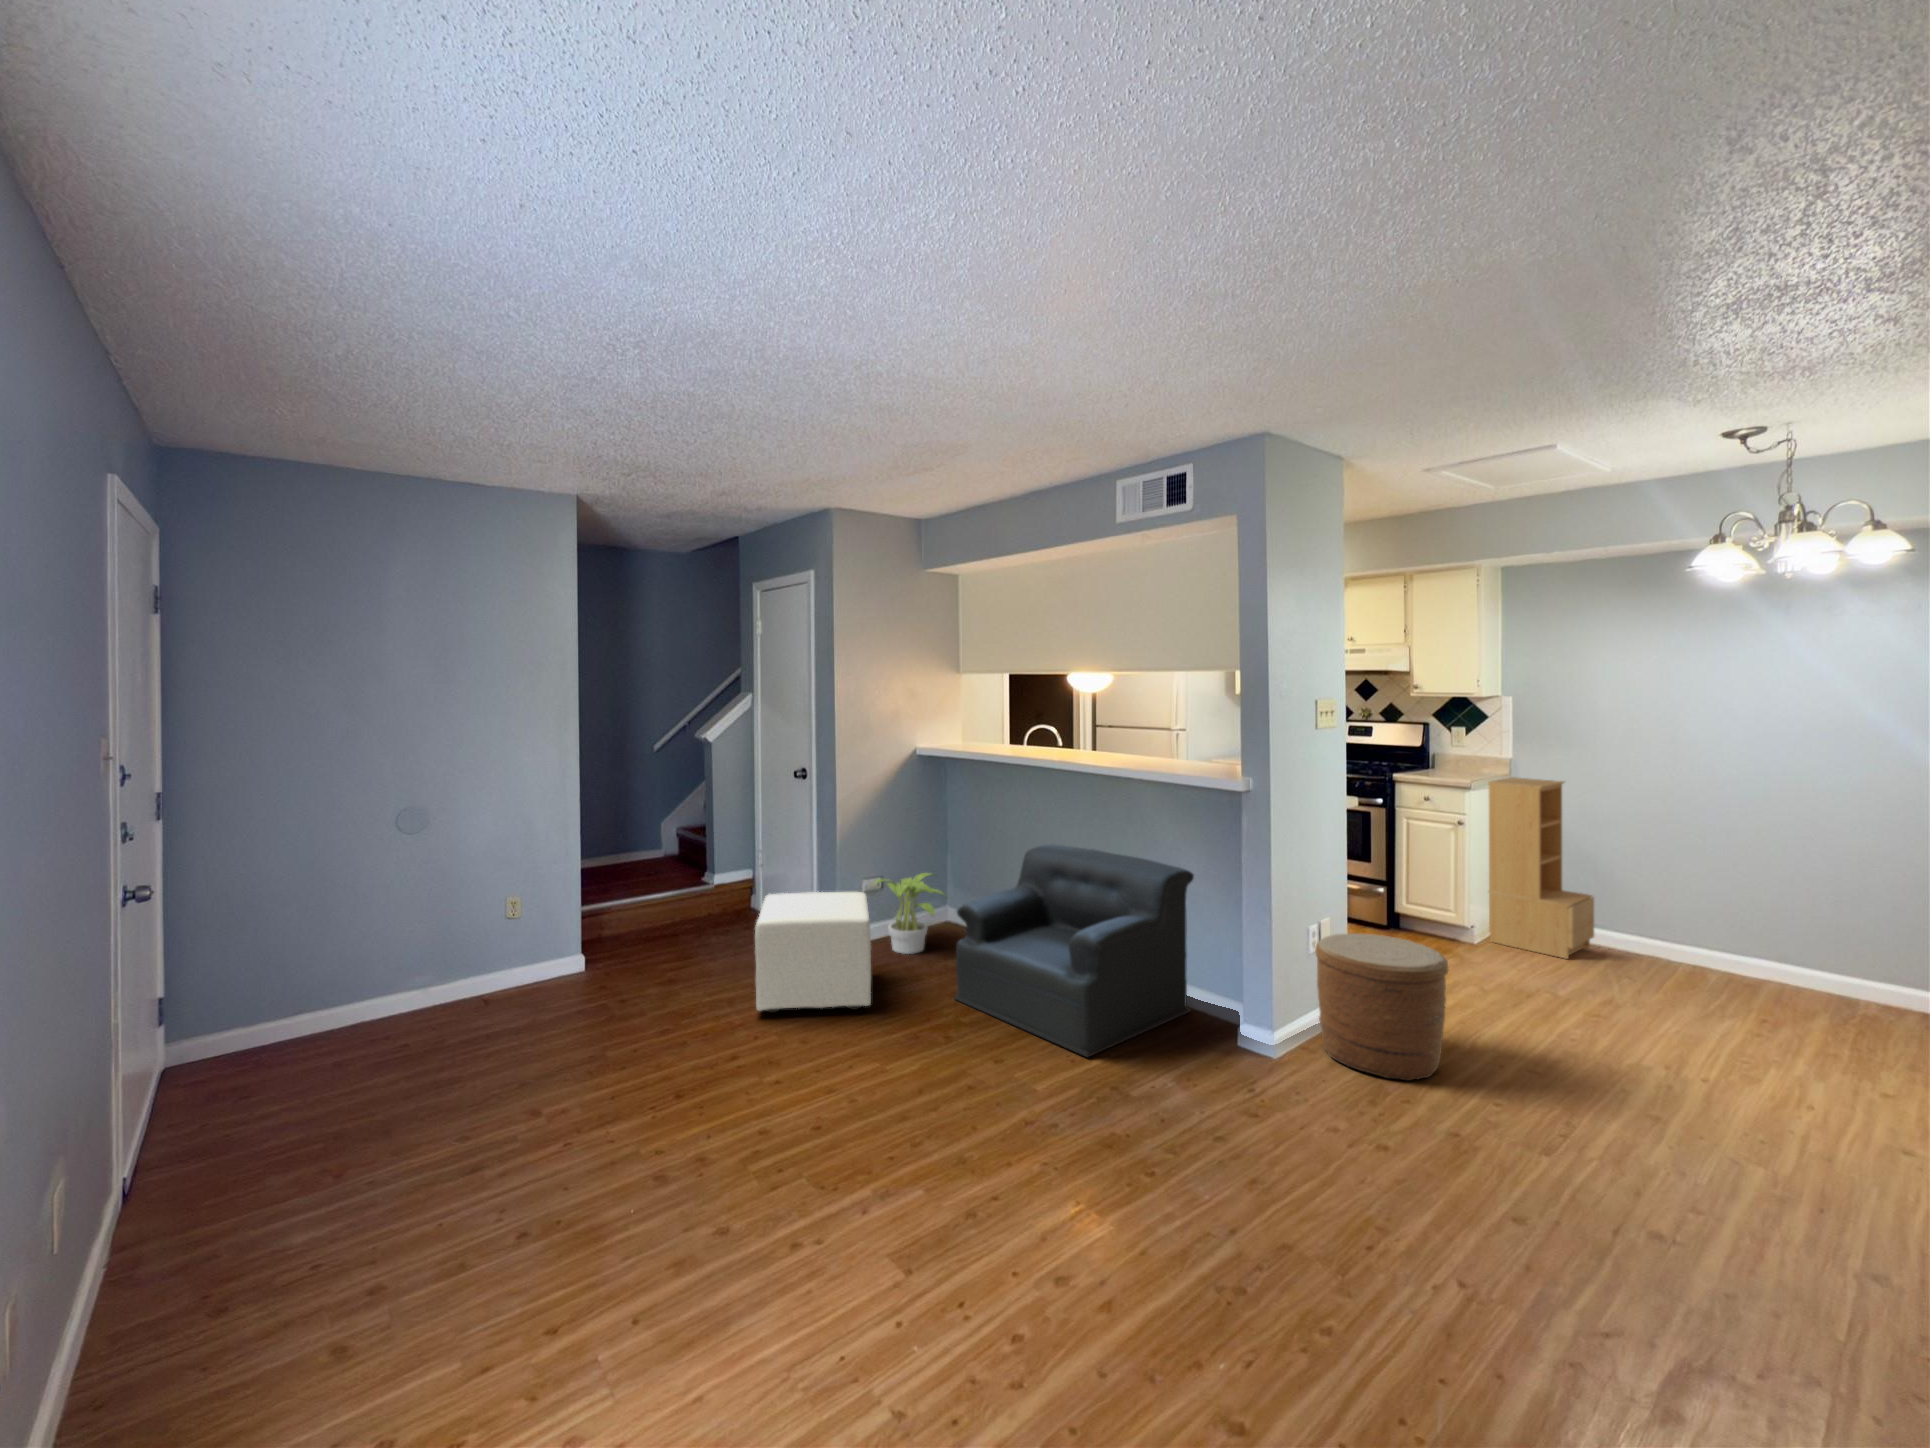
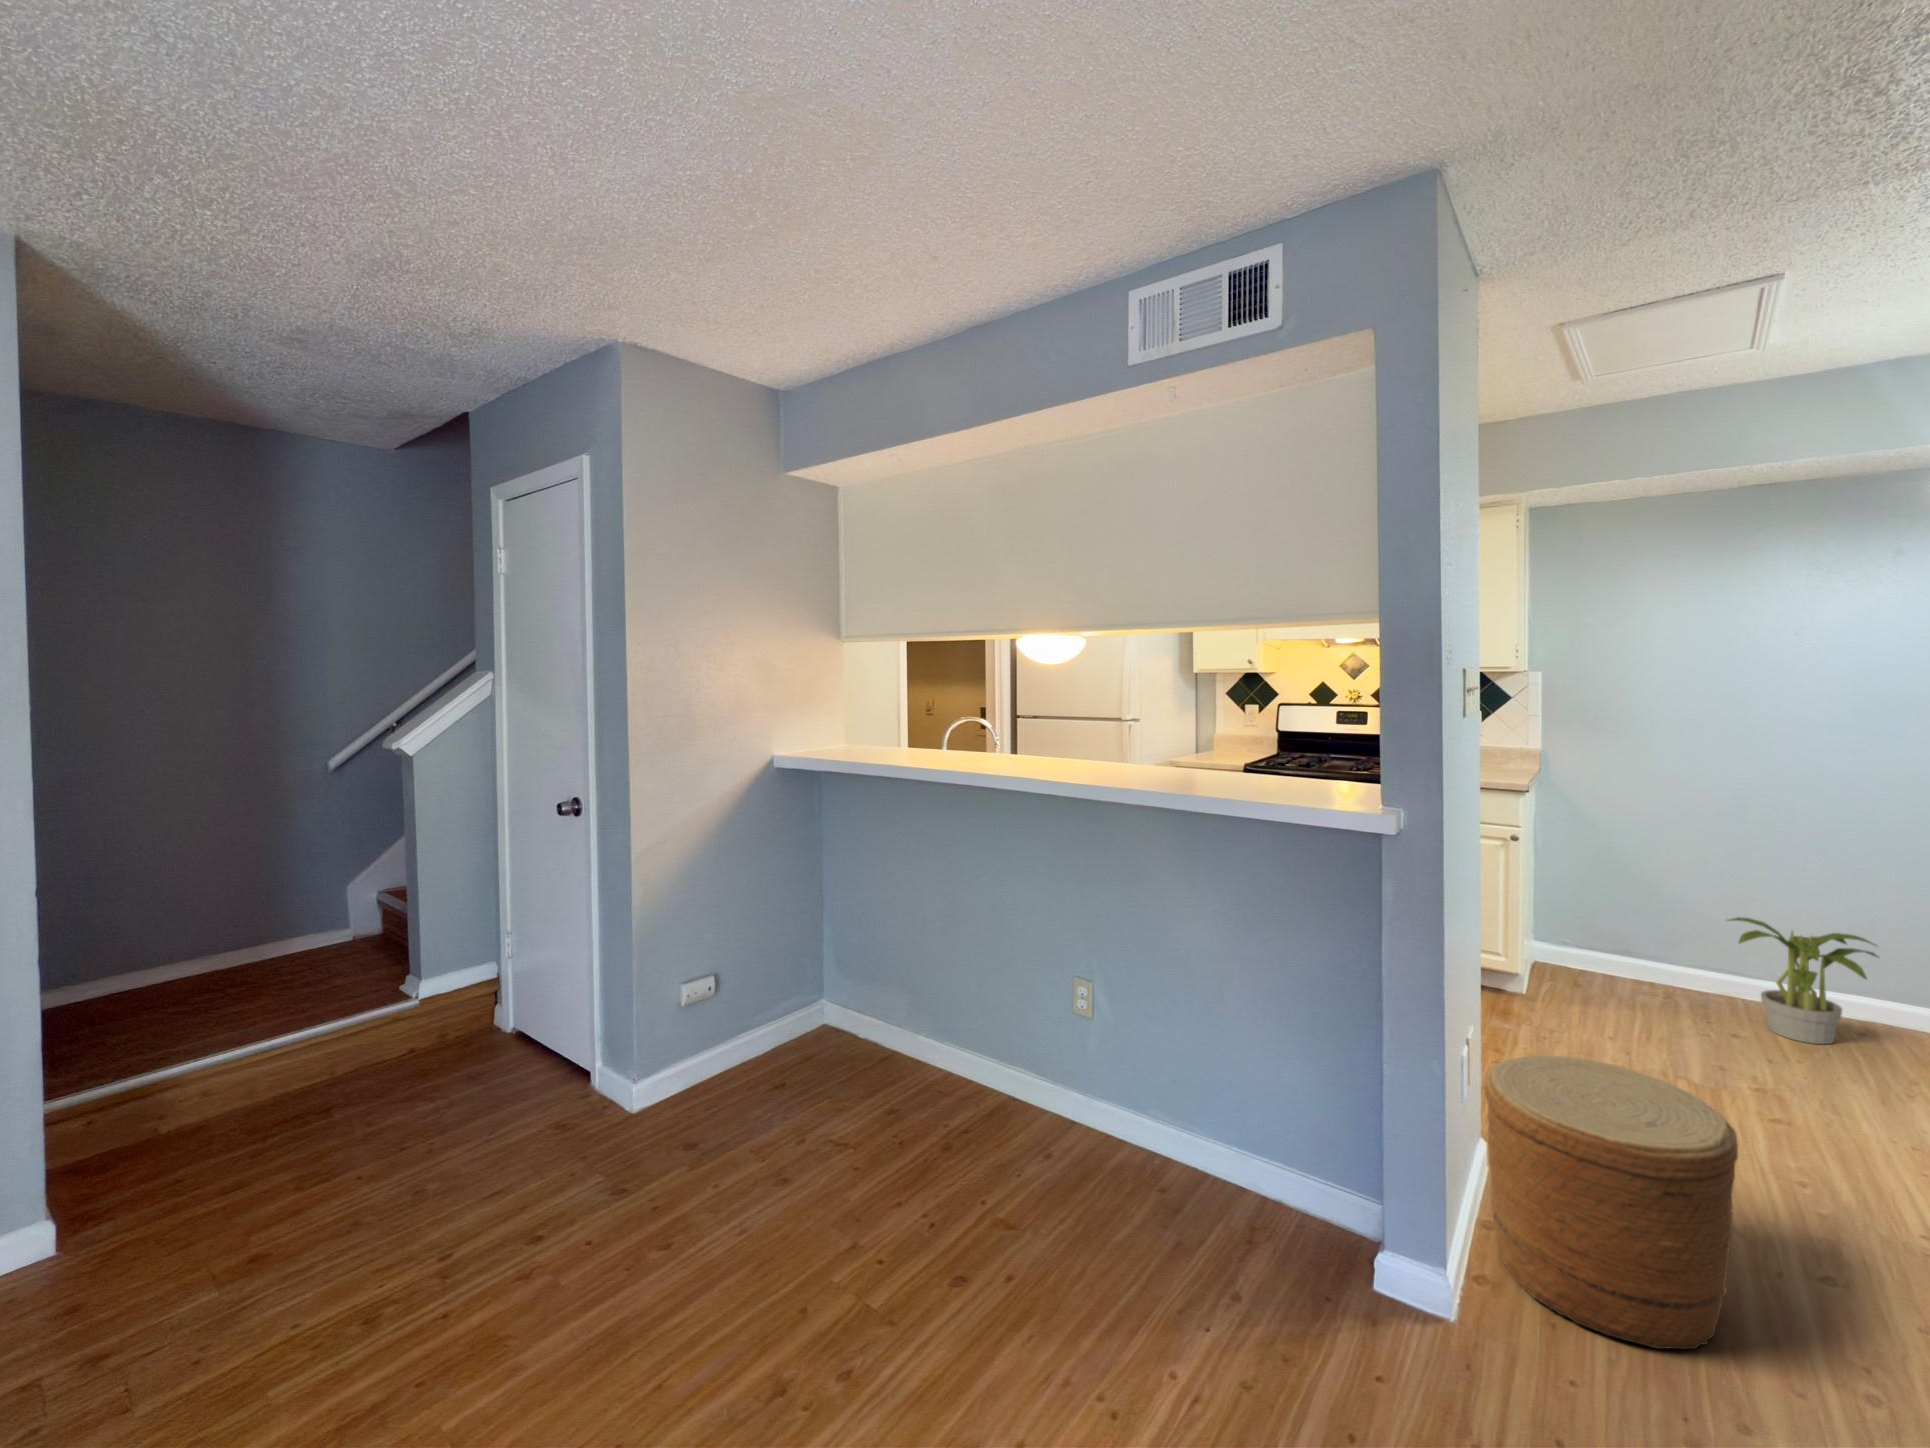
bookshelf: present [1488,777,1594,959] -> none [1538,773,1657,1012]
armchair: present [954,844,1194,1057] -> none [849,914,1260,1387]
potted plant: present [874,873,947,954] -> present [1728,917,1878,1044]
ottoman: present [755,892,871,1013] -> none [420,1031,686,1352]

